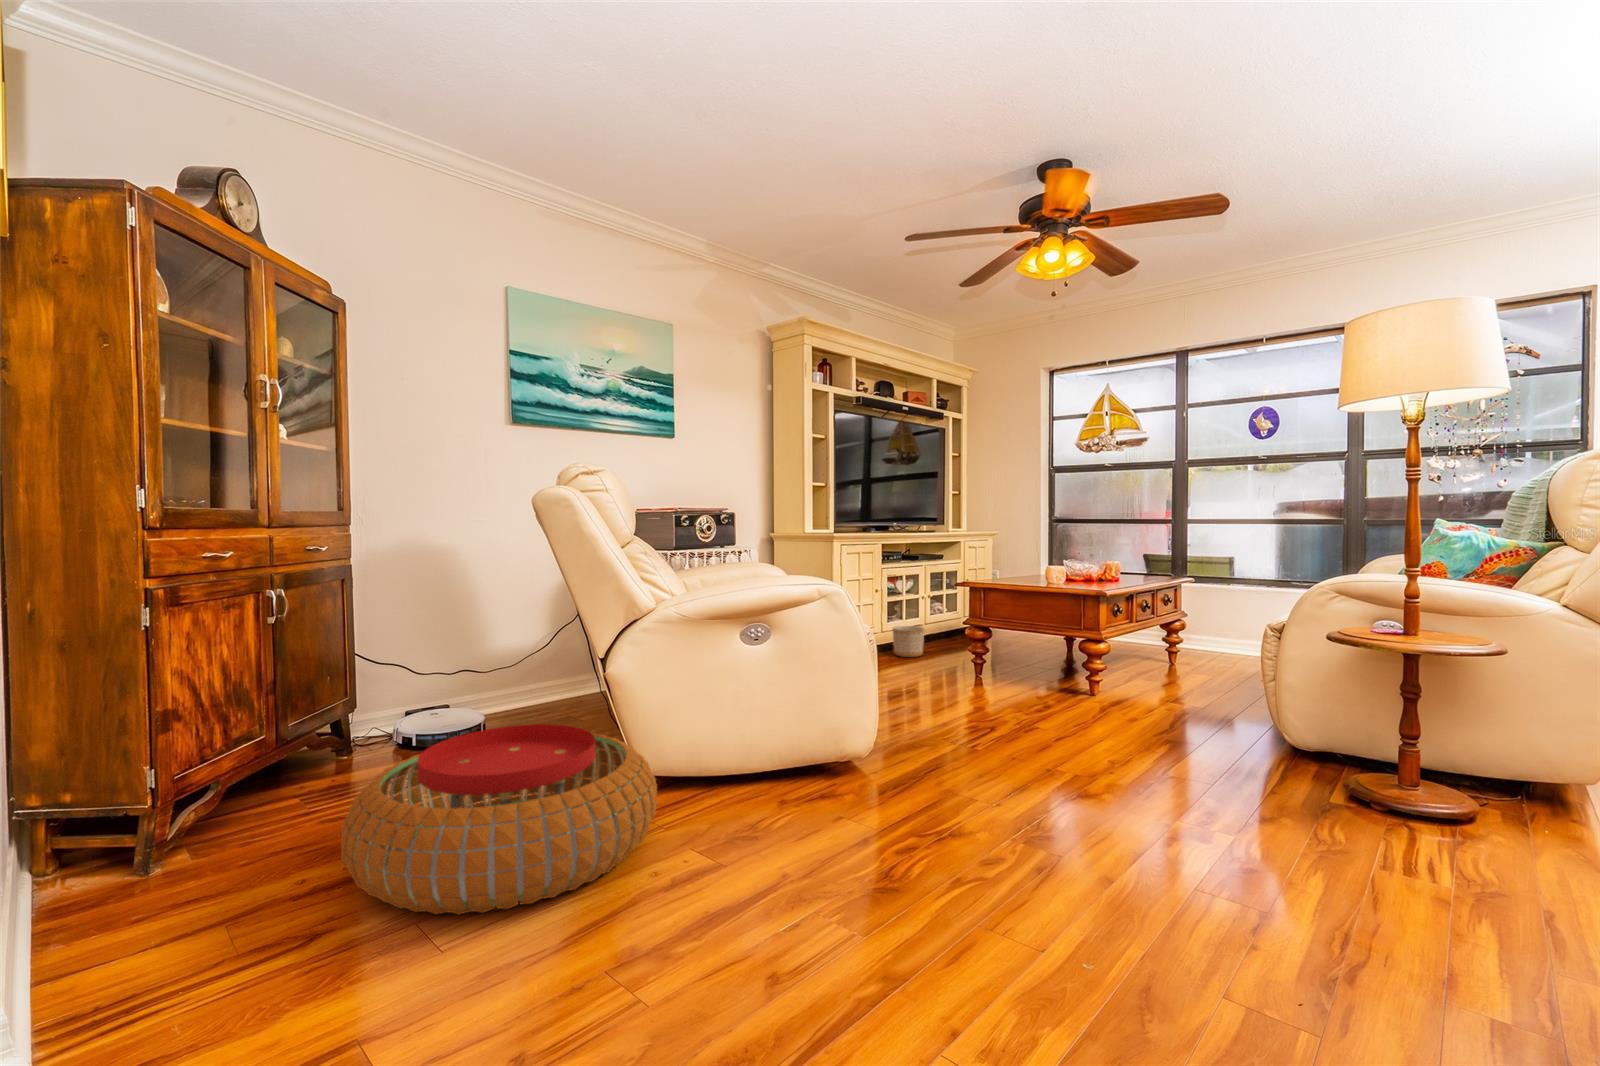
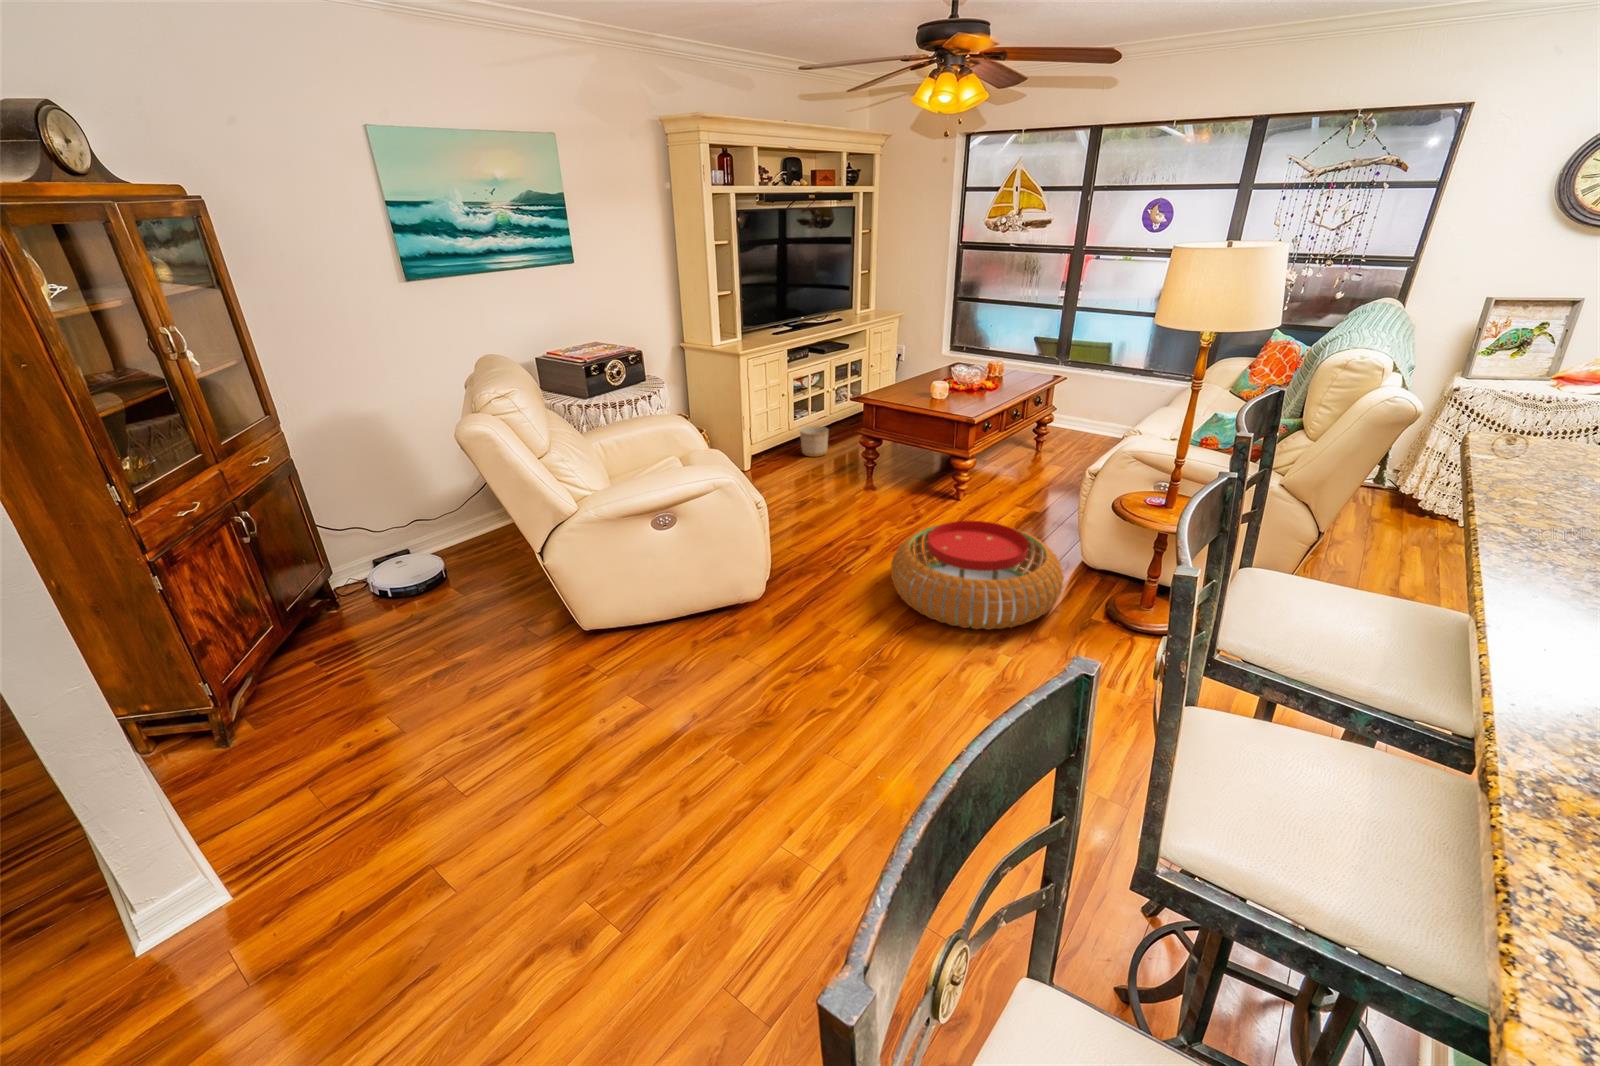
pouf: present [340,724,657,914] -> present [891,521,1064,630]

